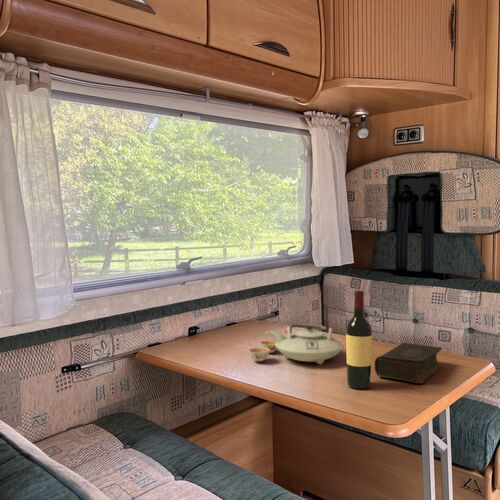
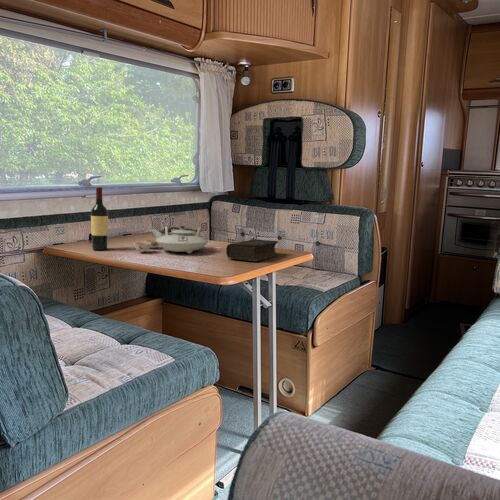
wine bottle: present [346,290,372,389] -> present [91,187,108,250]

